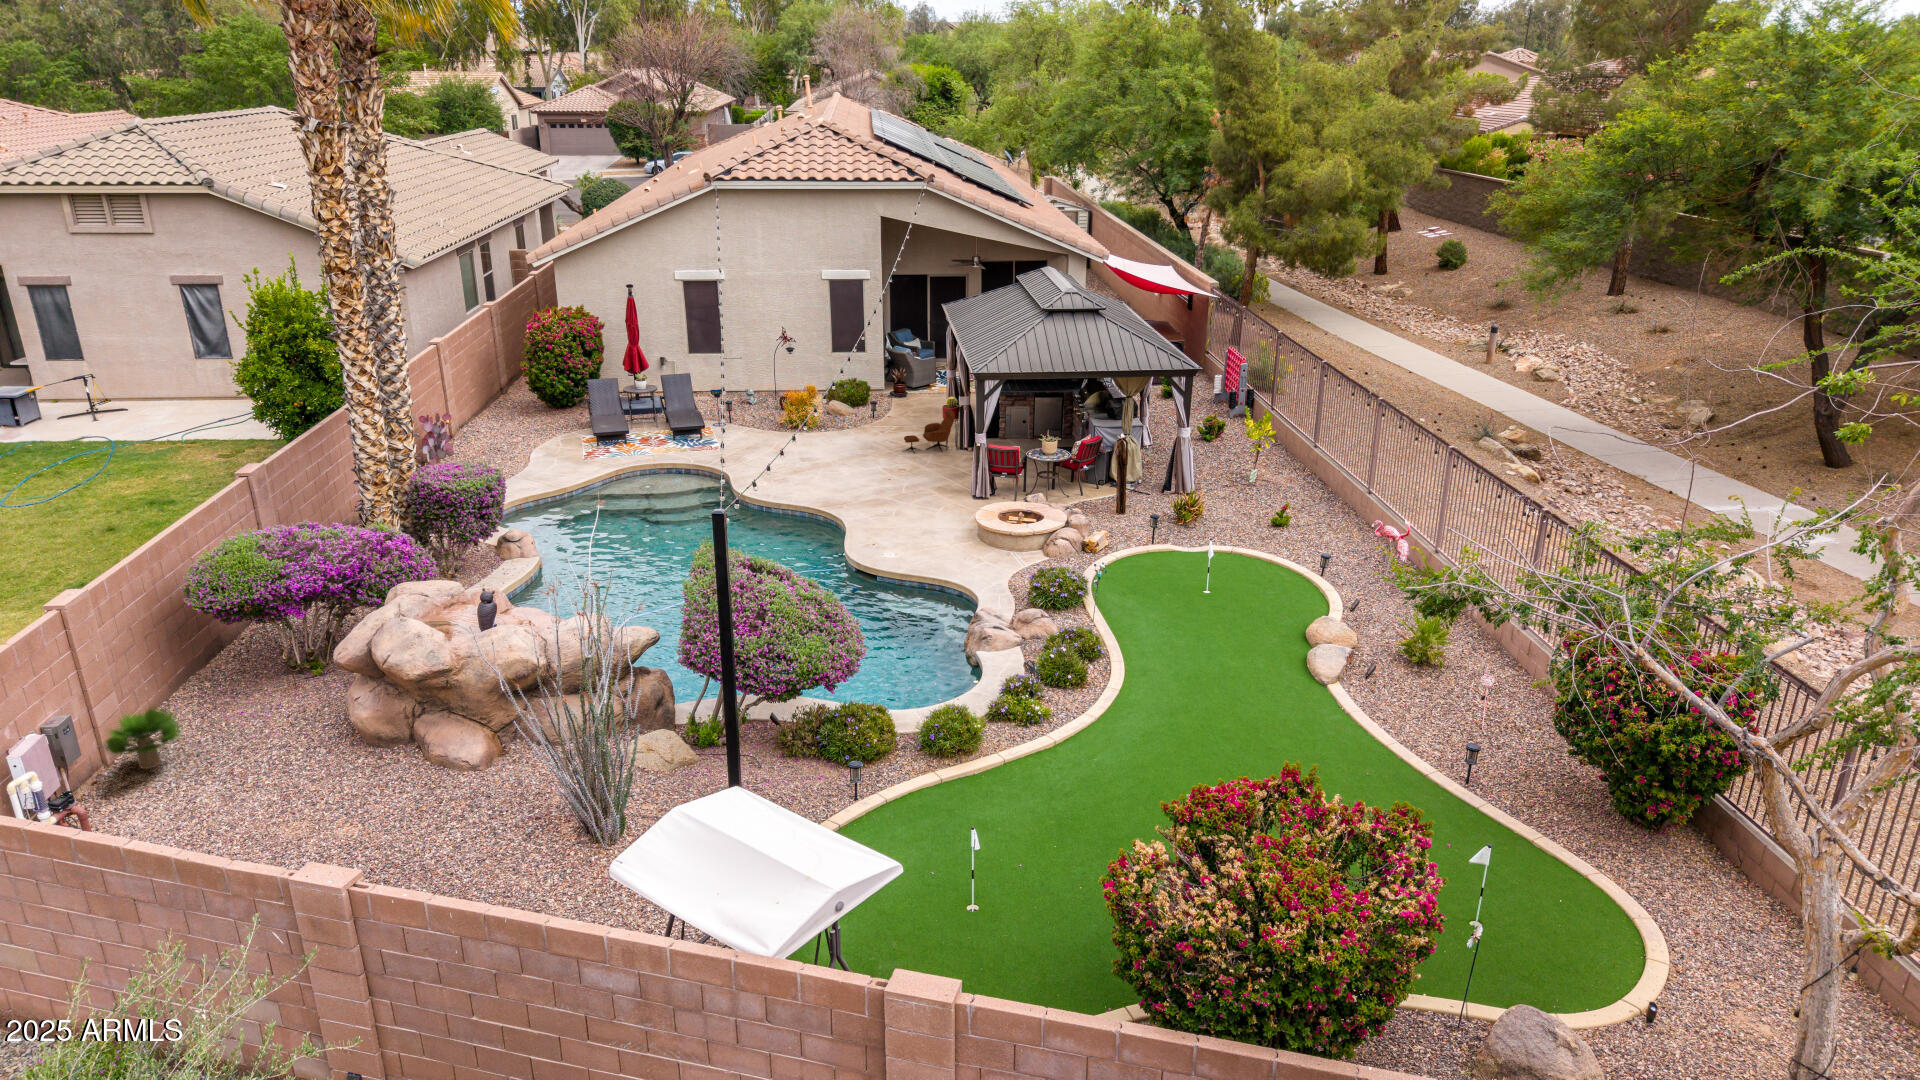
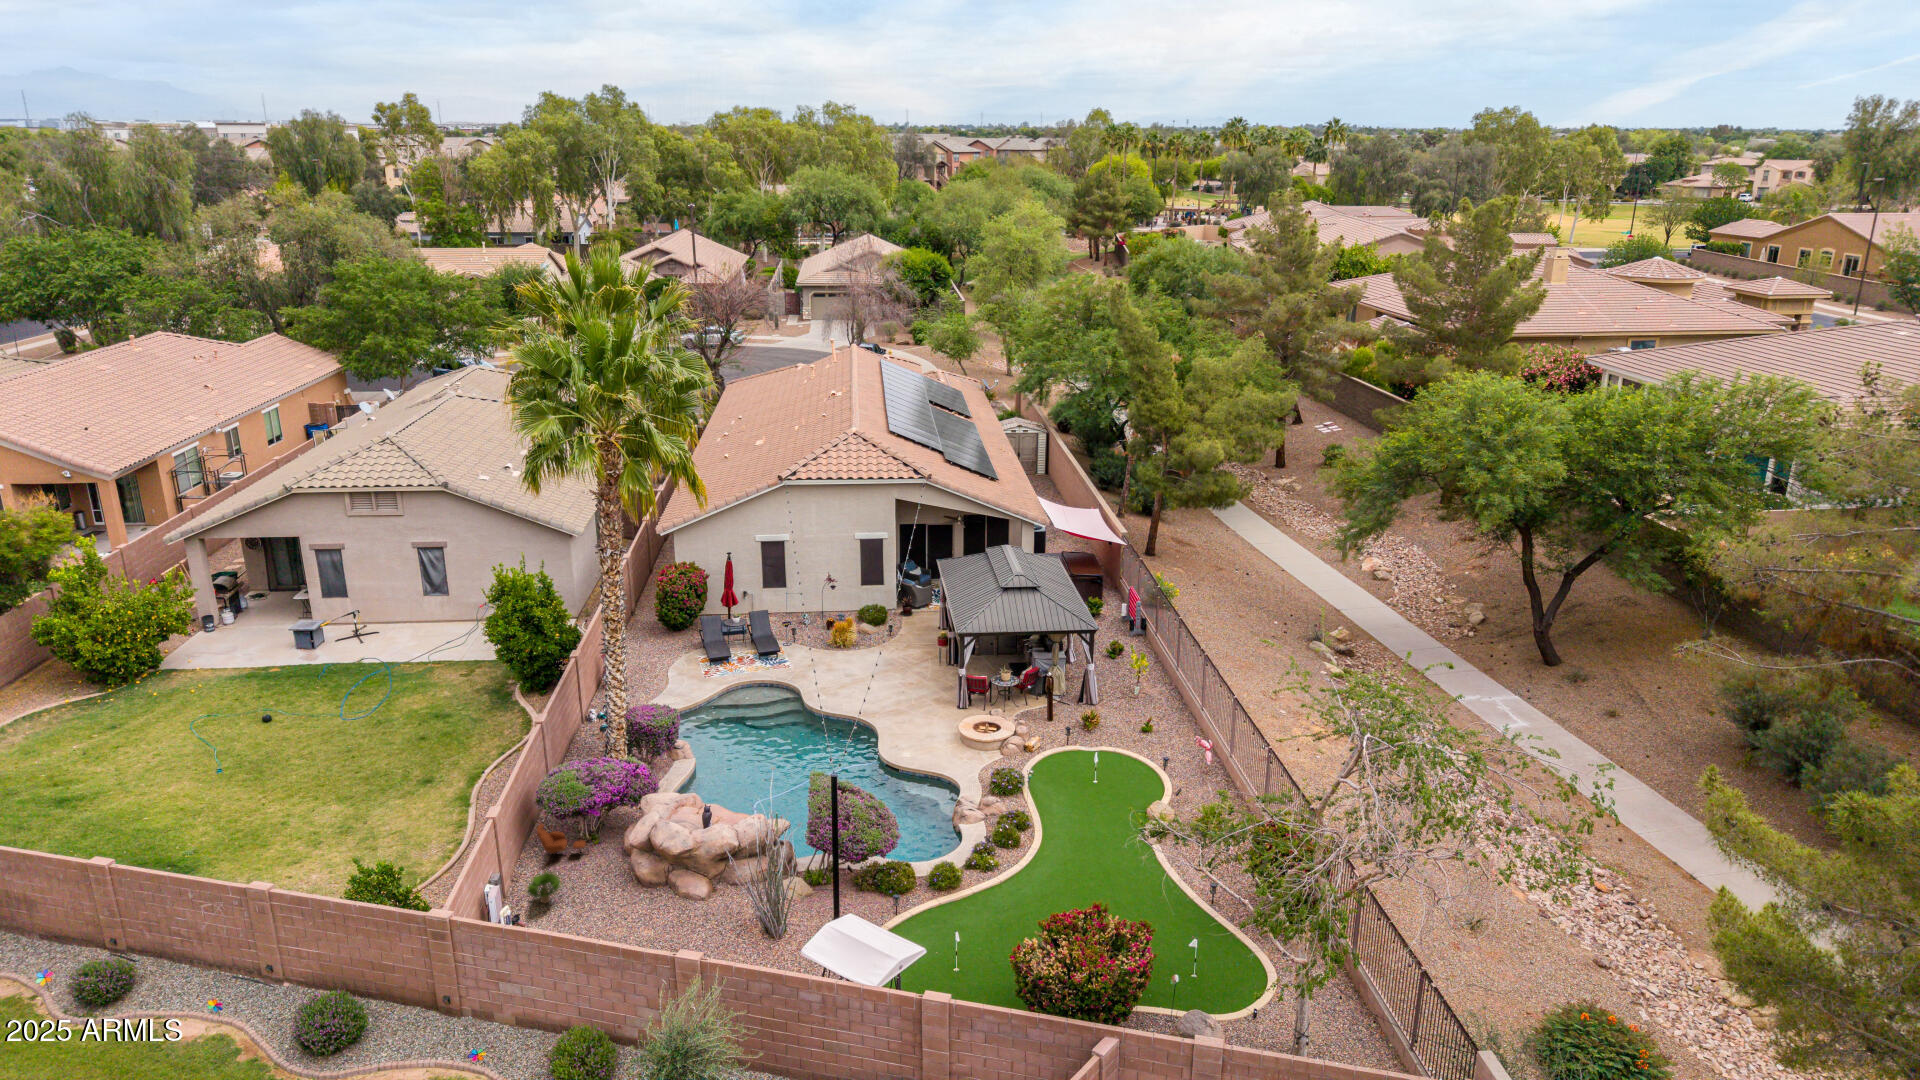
lounge chair: present [904,410,955,452] -> present [537,824,586,856]

